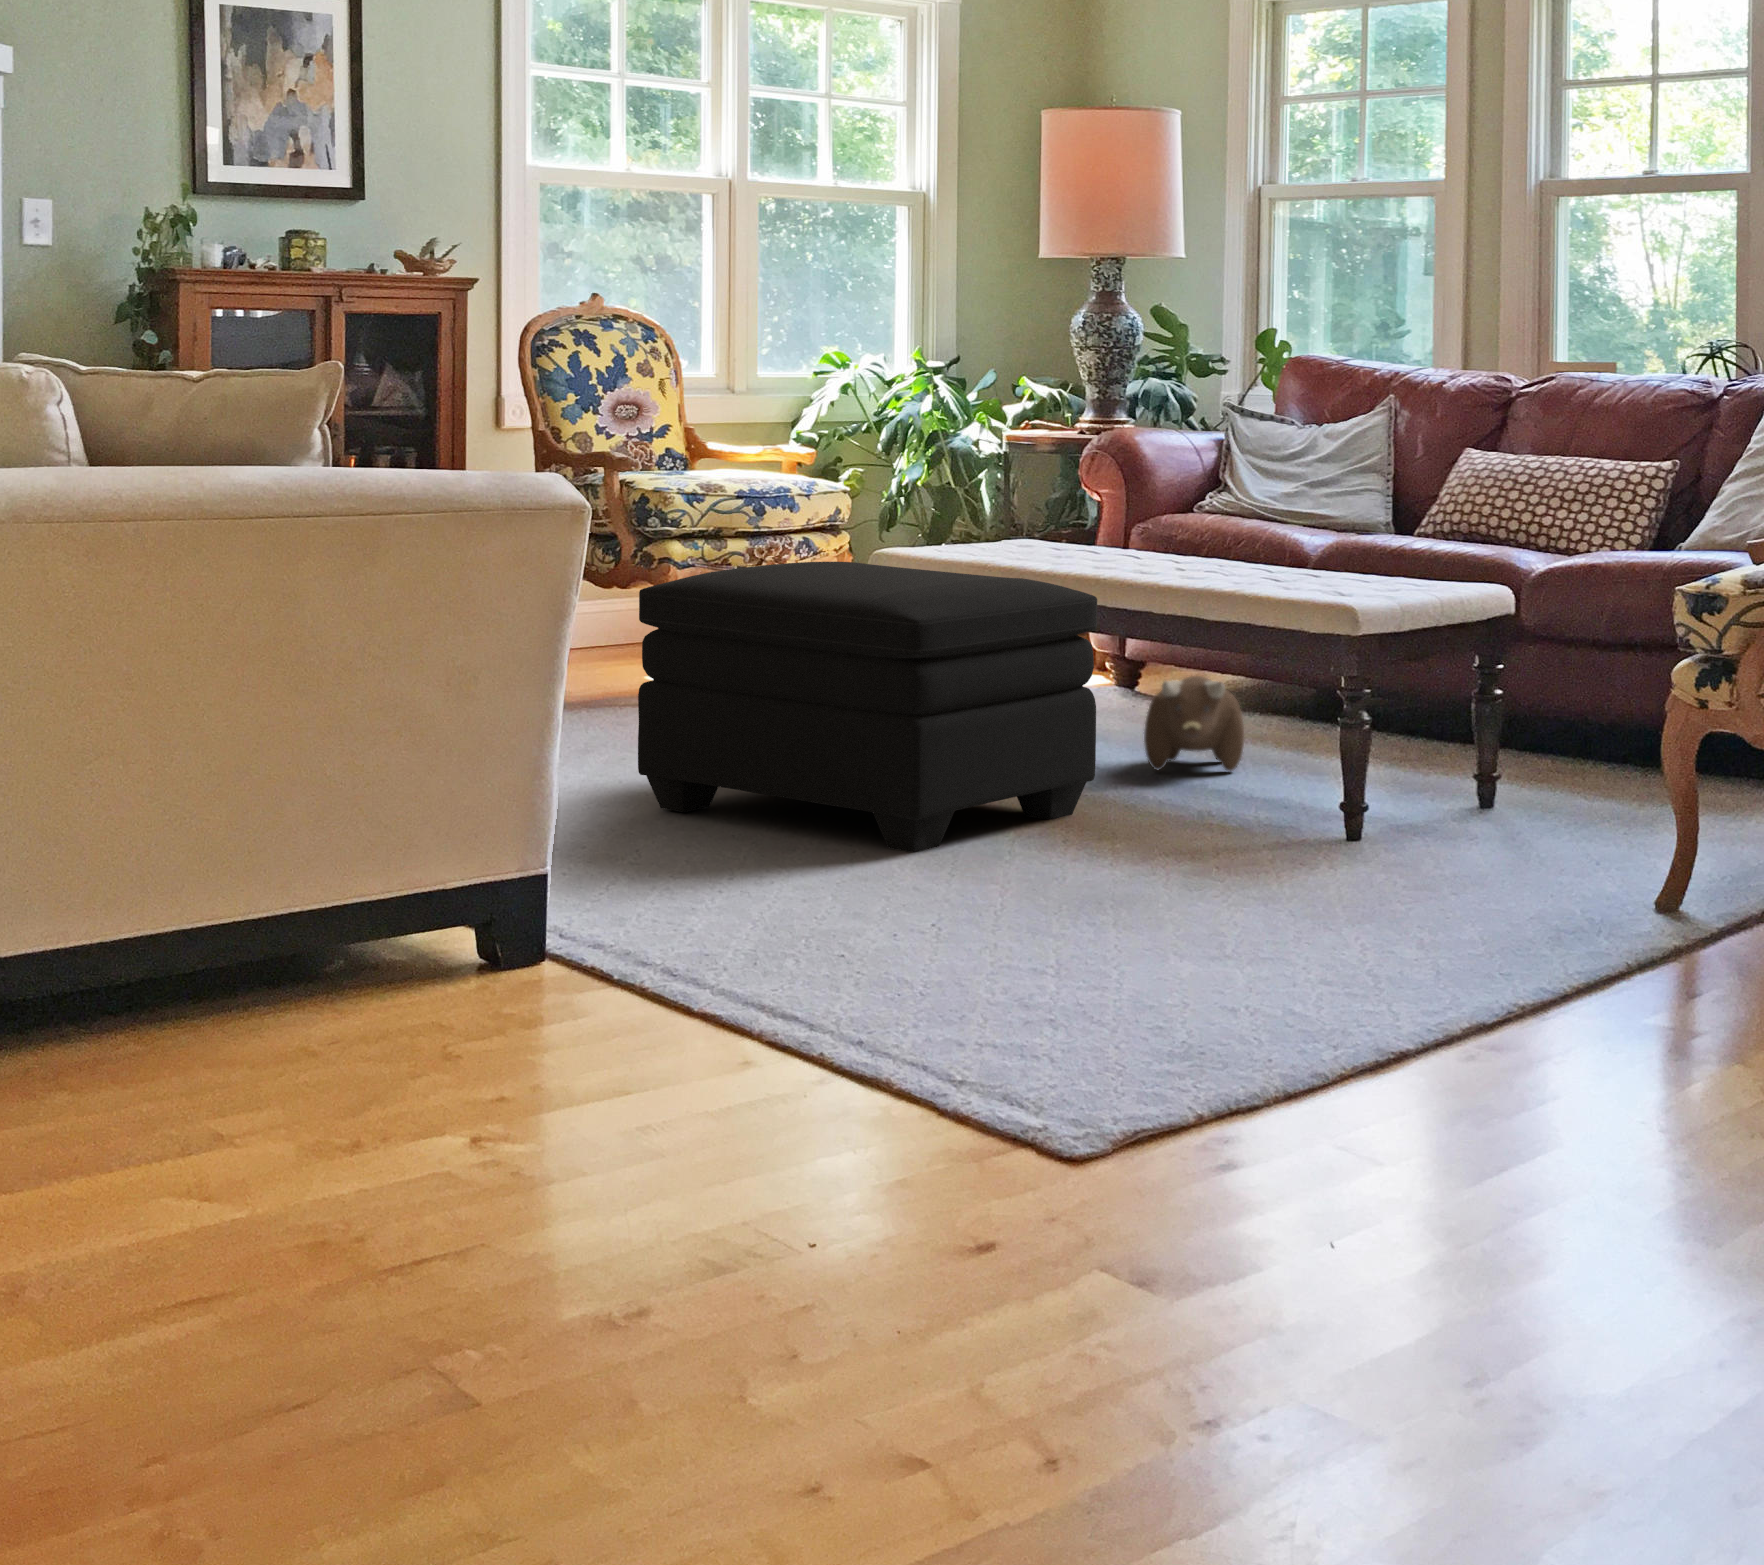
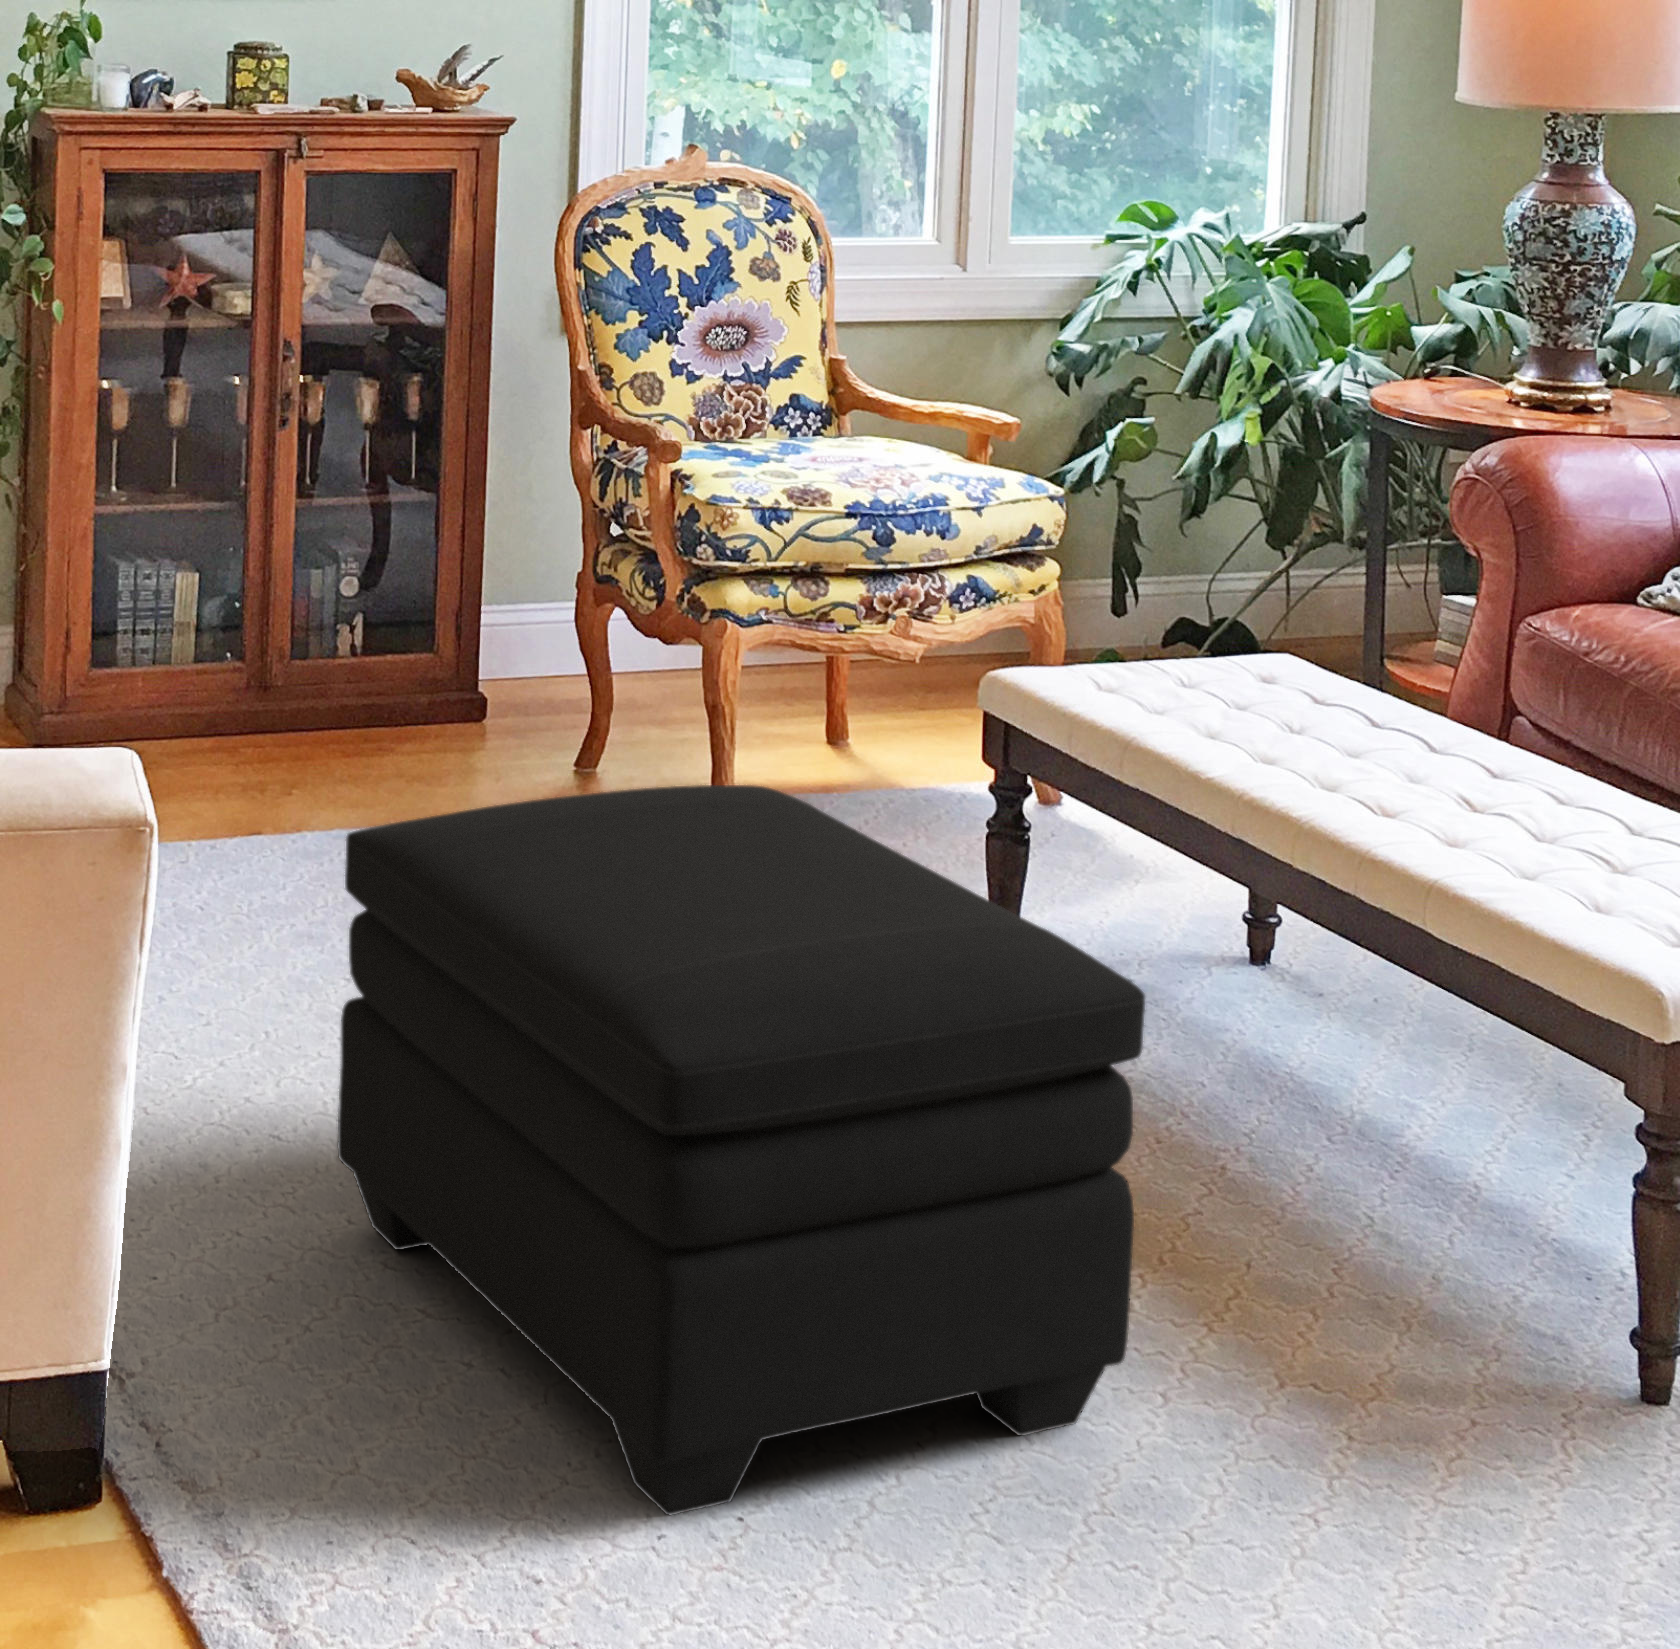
plush toy: present [1144,676,1244,772] -> none [1328,1089,1535,1310]

